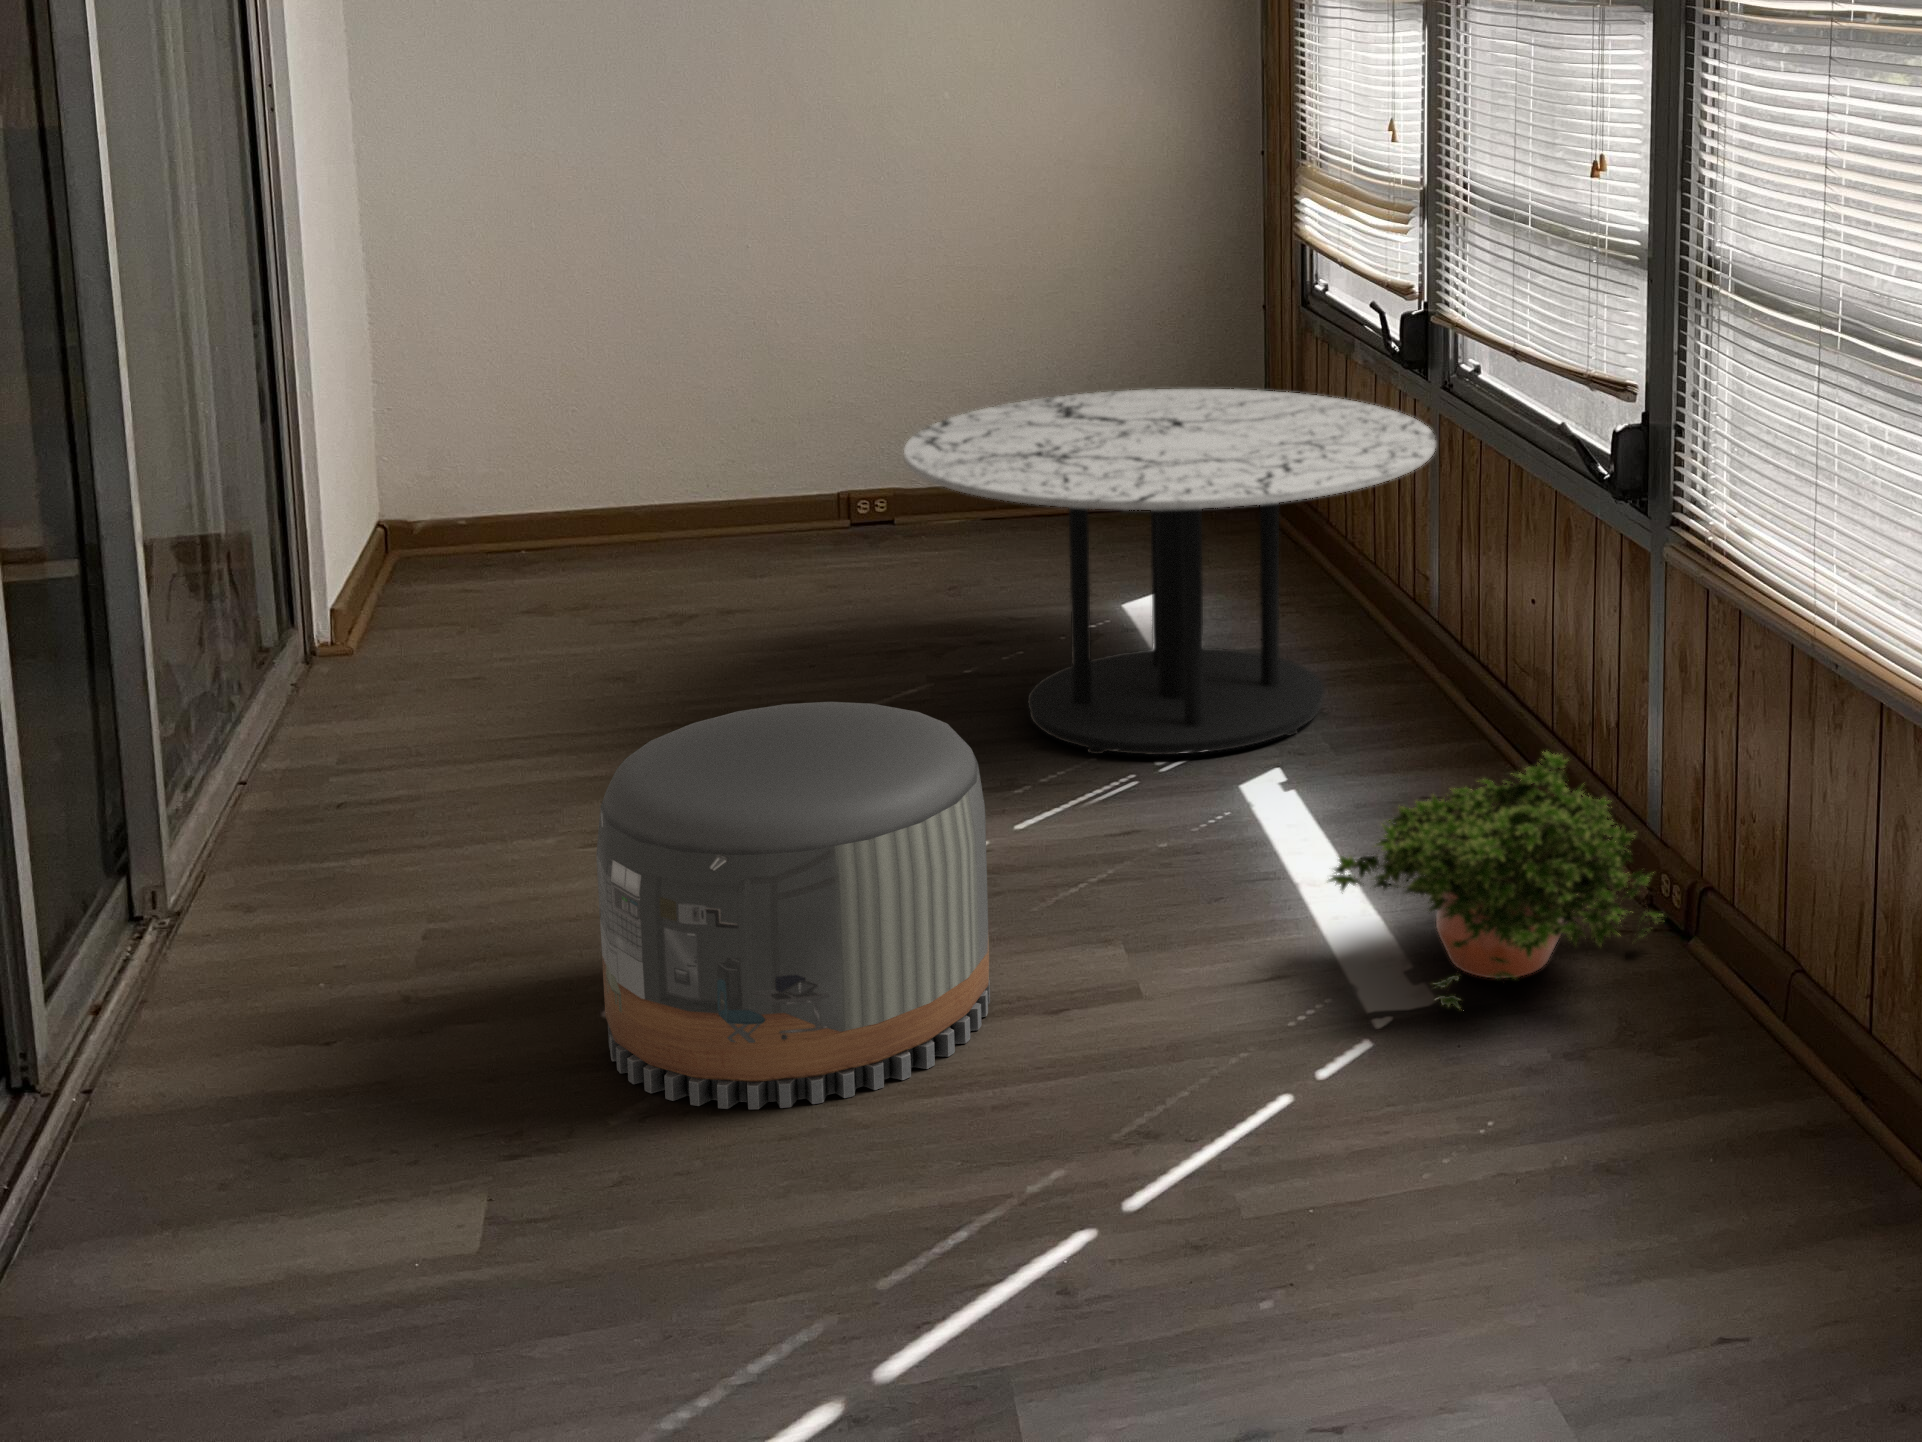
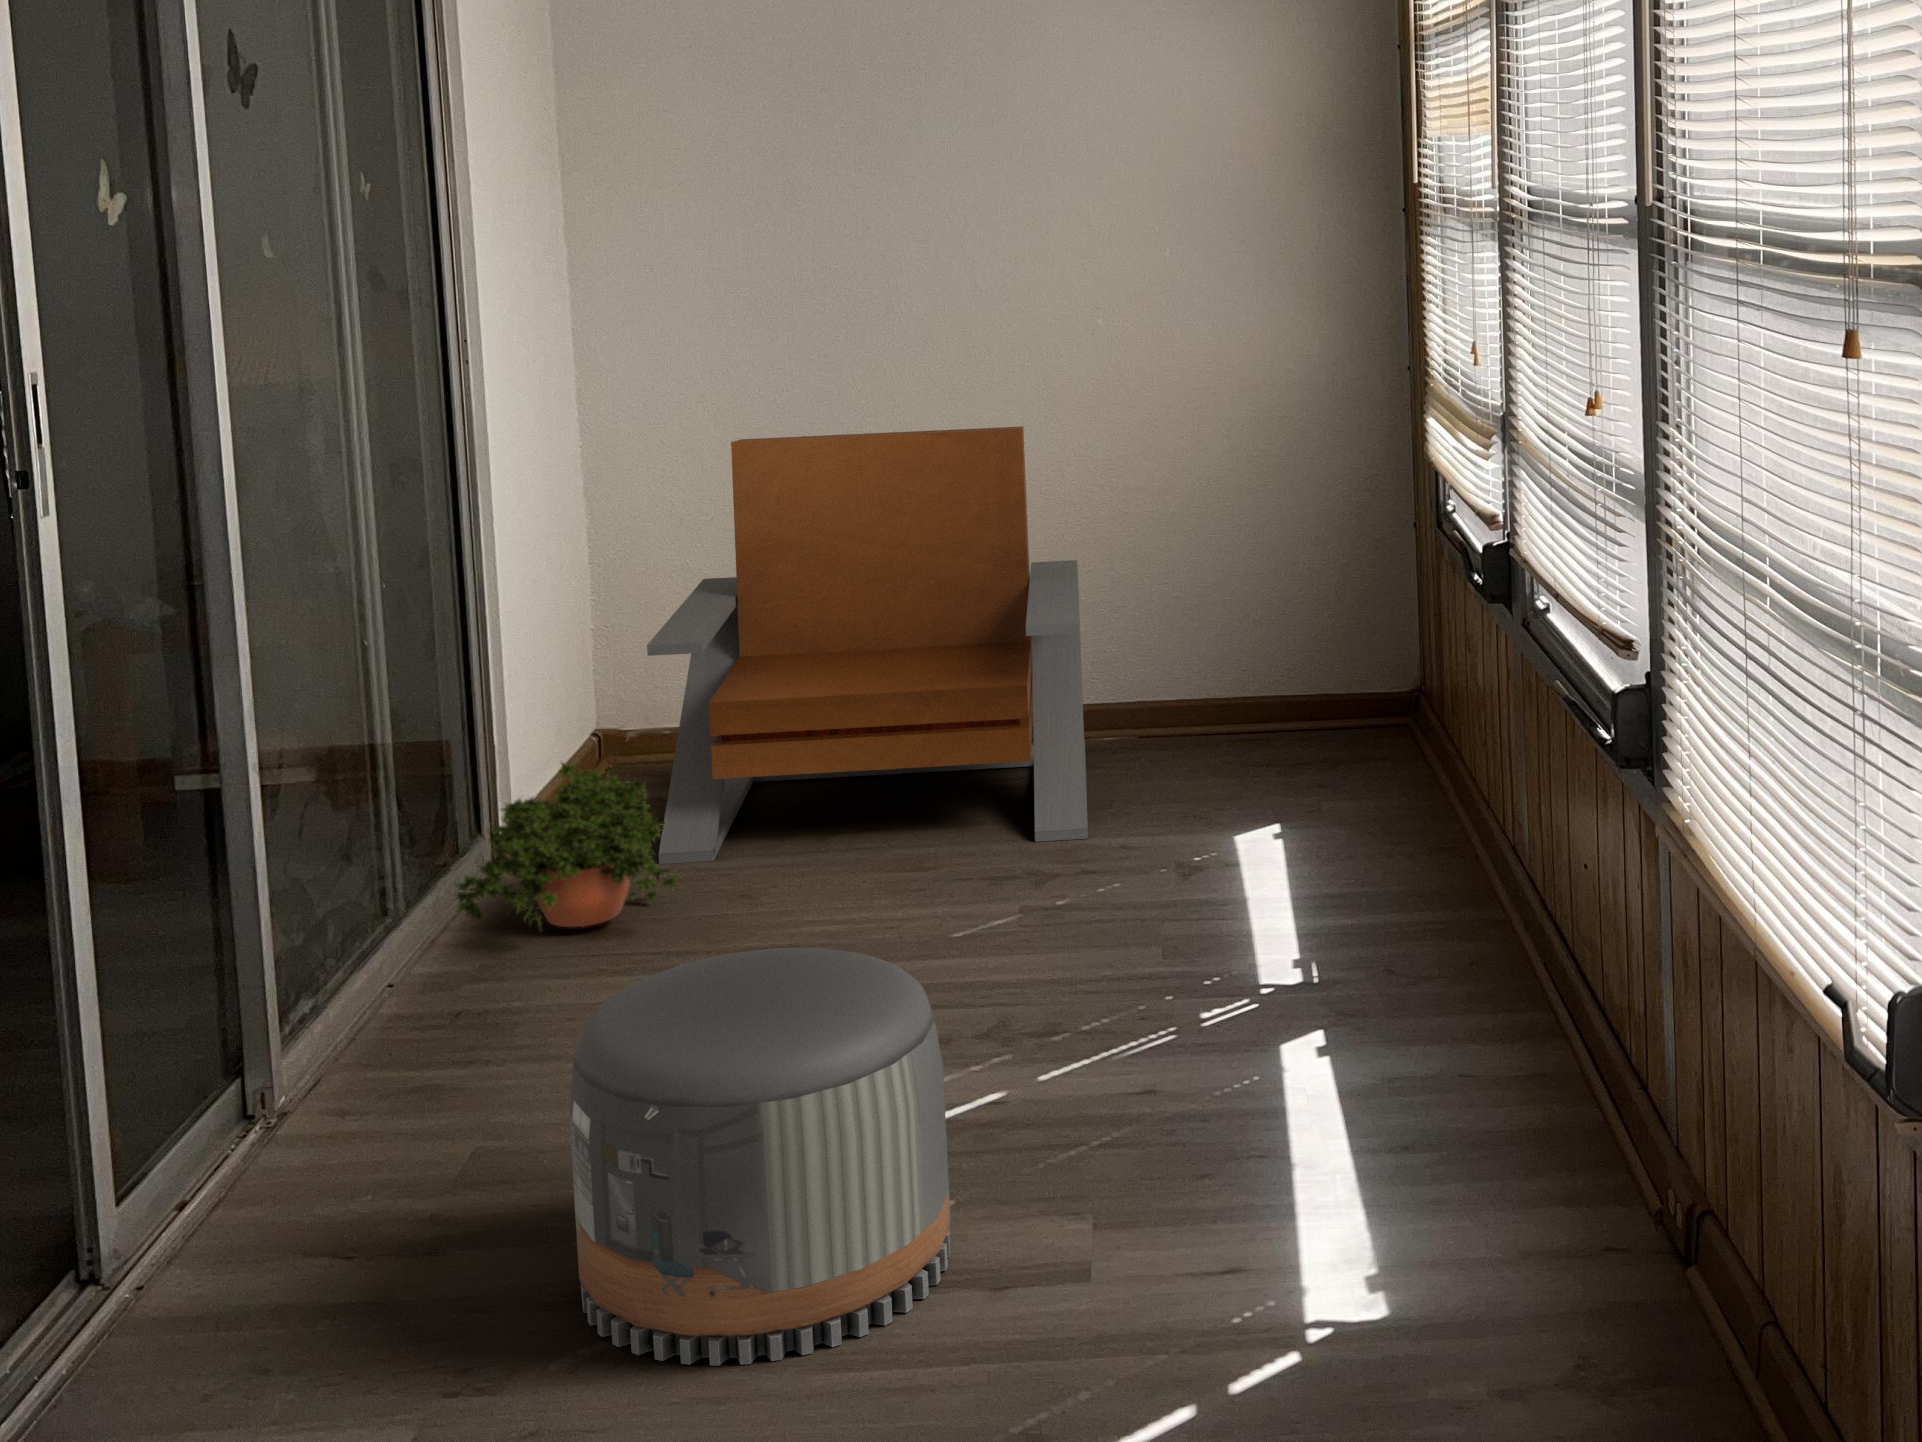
lounge chair: none [492,201,967,652] -> present [647,427,1088,864]
coffee table: present [904,389,1436,755] -> none [972,620,1508,1007]
potted plant: present [1328,751,1661,1008] -> present [454,762,683,928]

